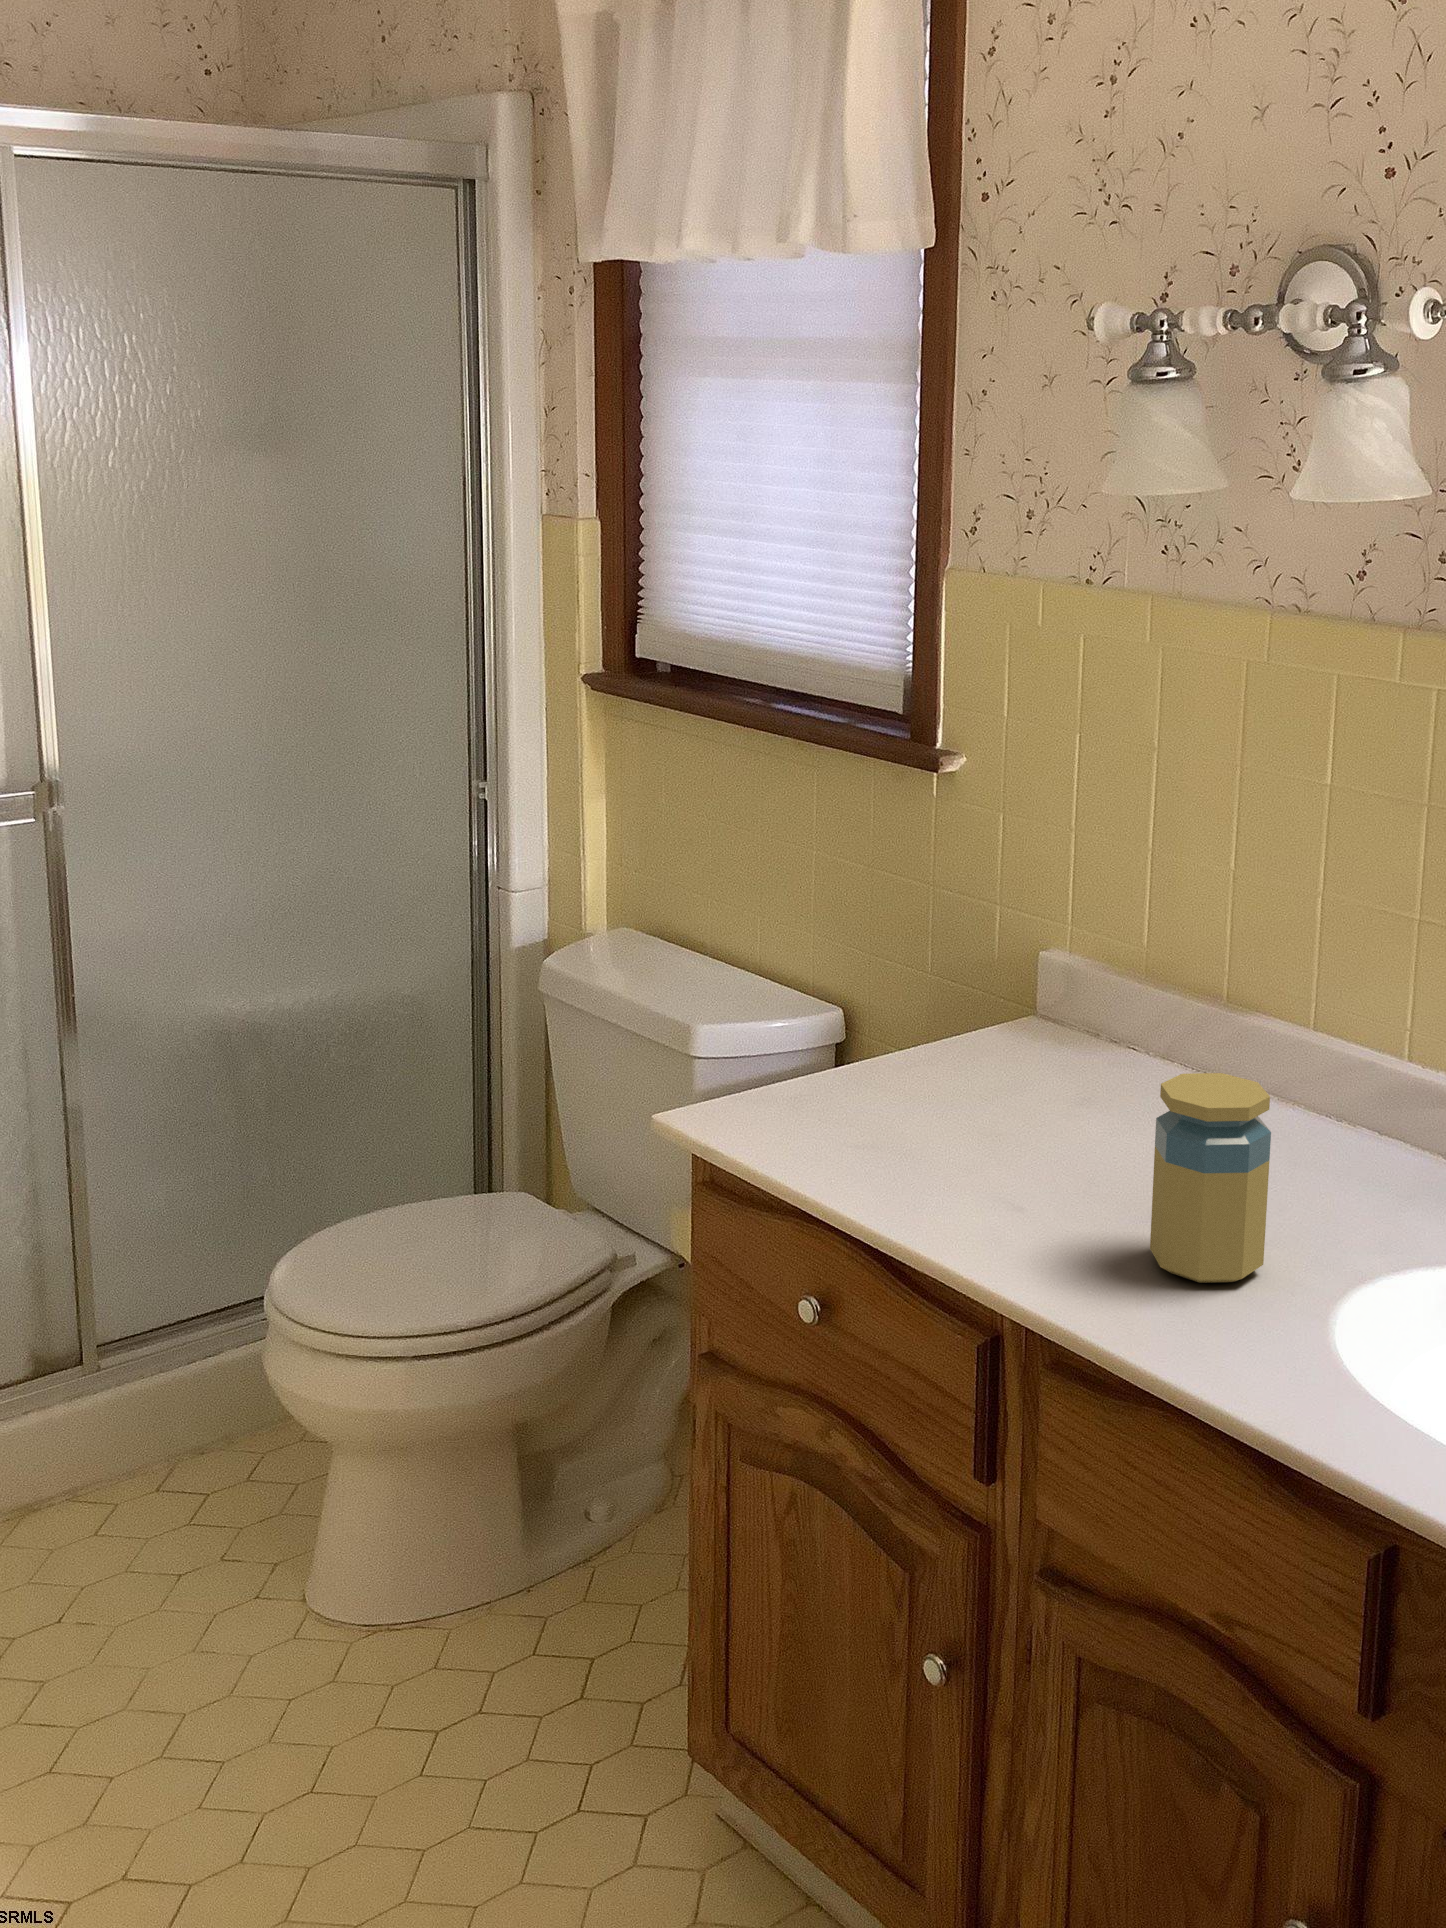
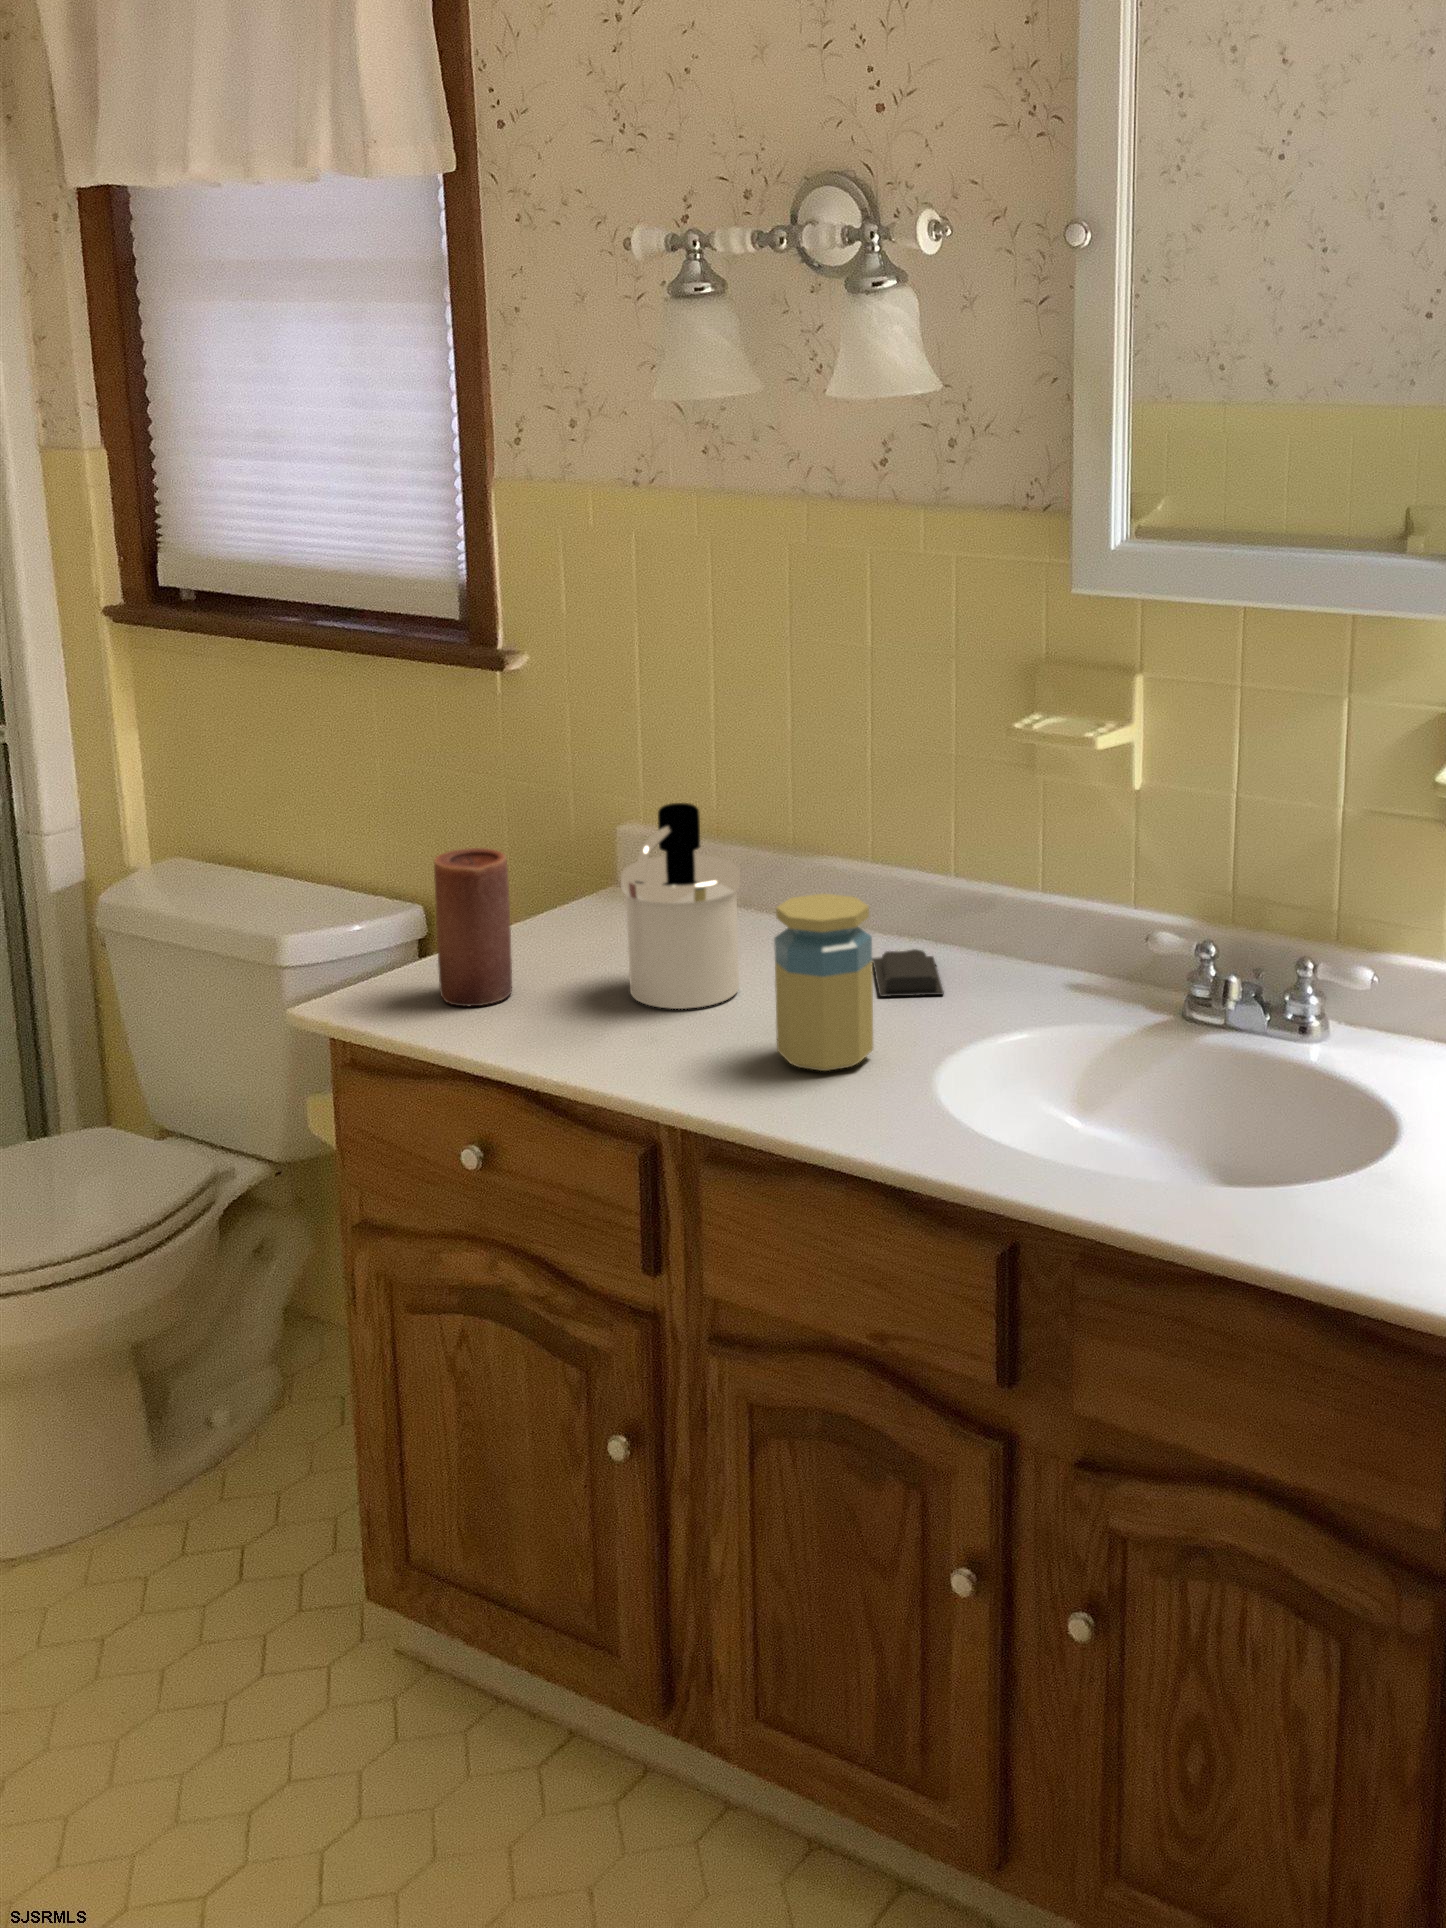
soap dispenser: none [1010,945,1143,1179] -> present [621,803,740,1009]
candle: none [808,969,890,1142] -> present [434,848,512,1006]
soap bar: none [1292,1141,1370,1205] -> present [872,949,944,997]

